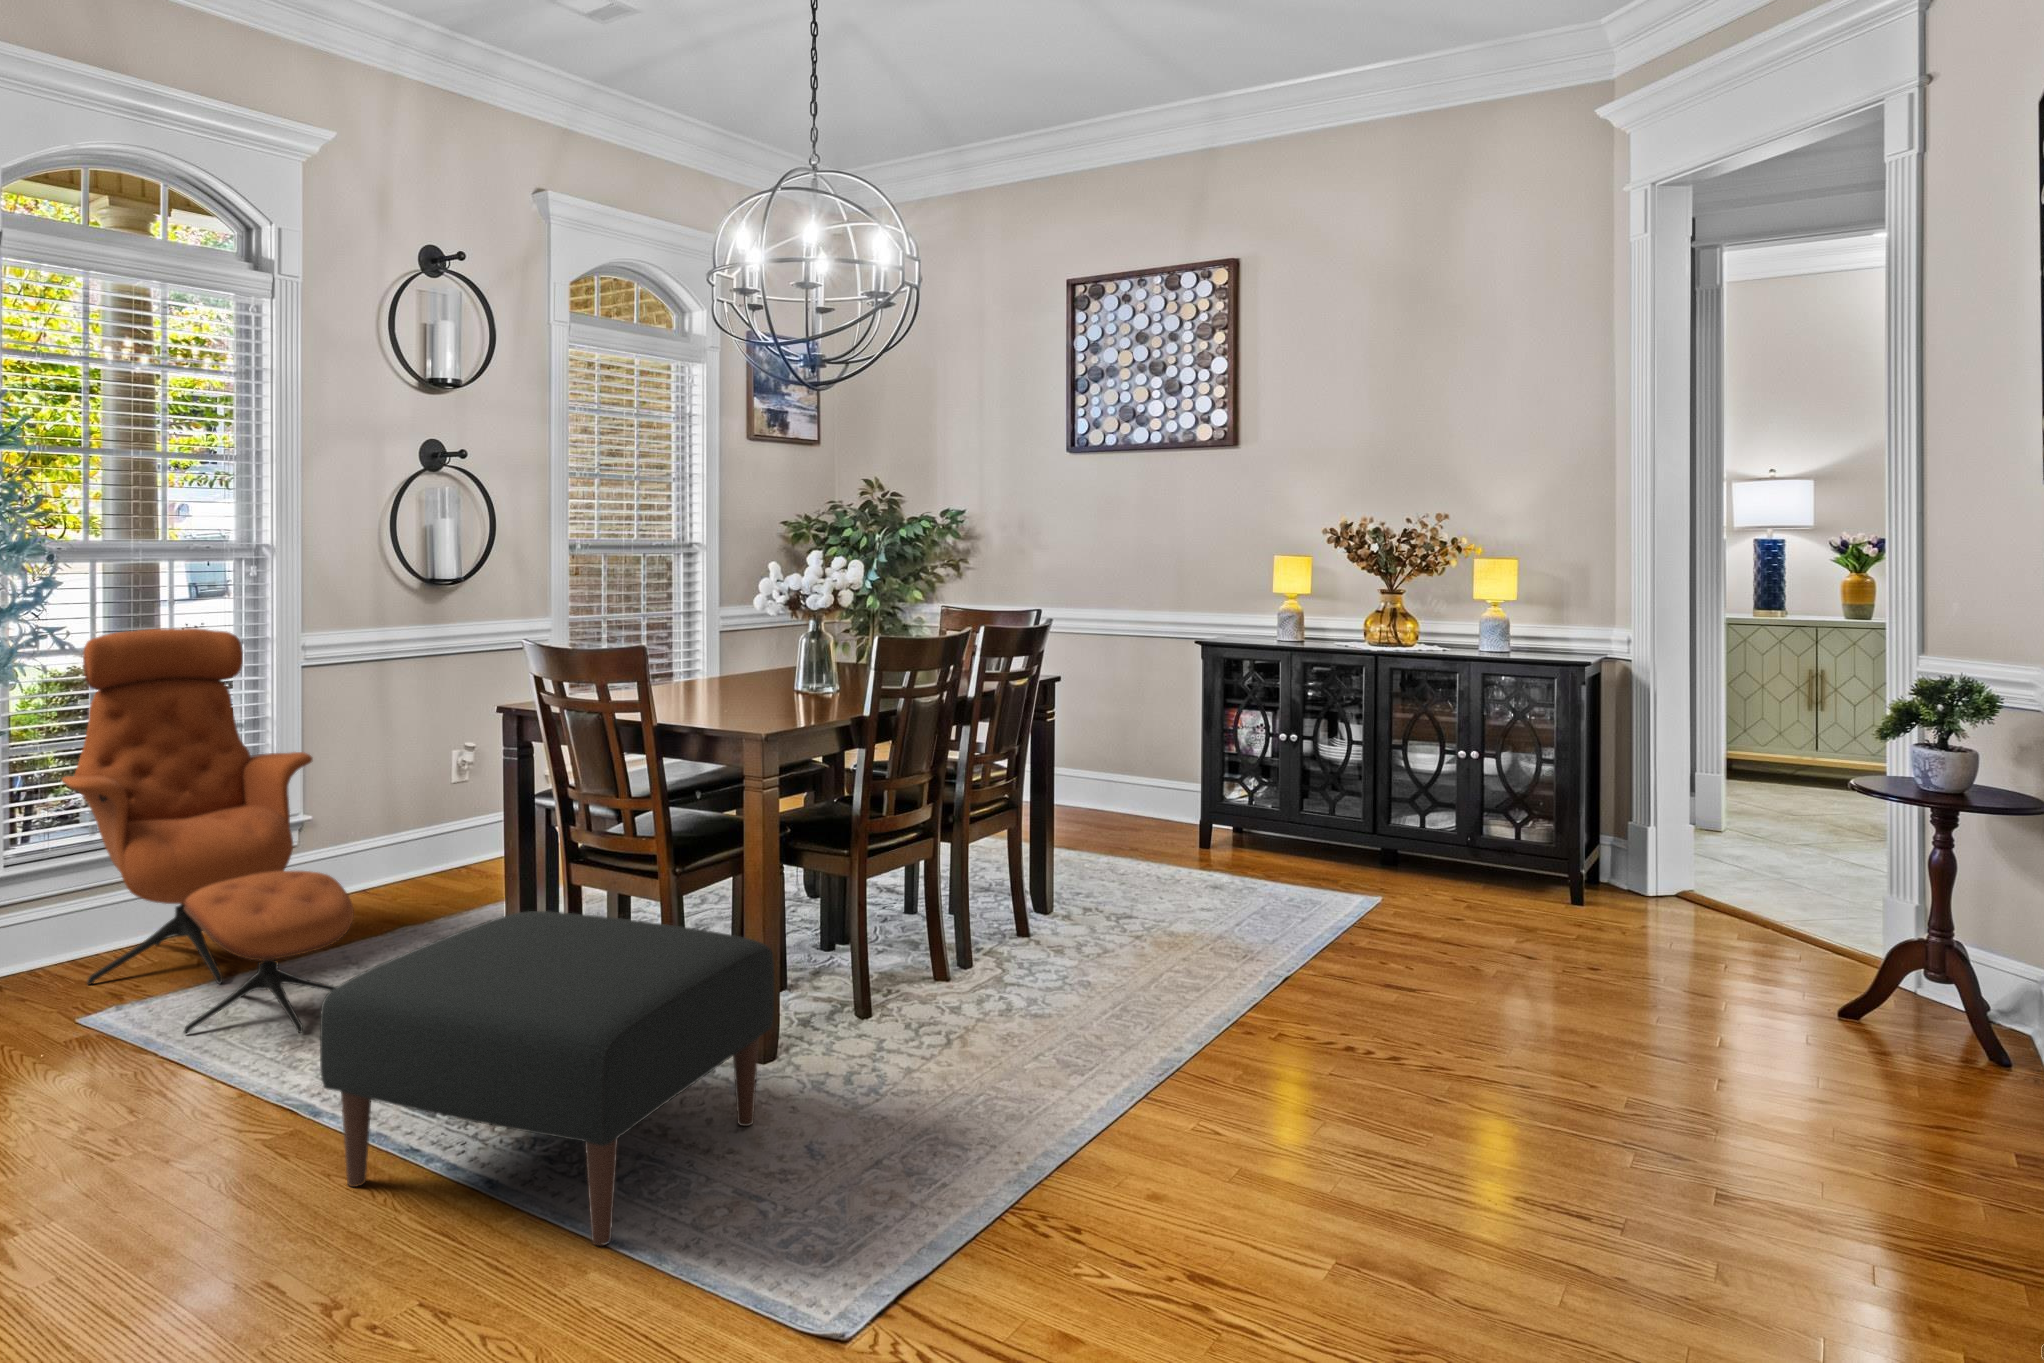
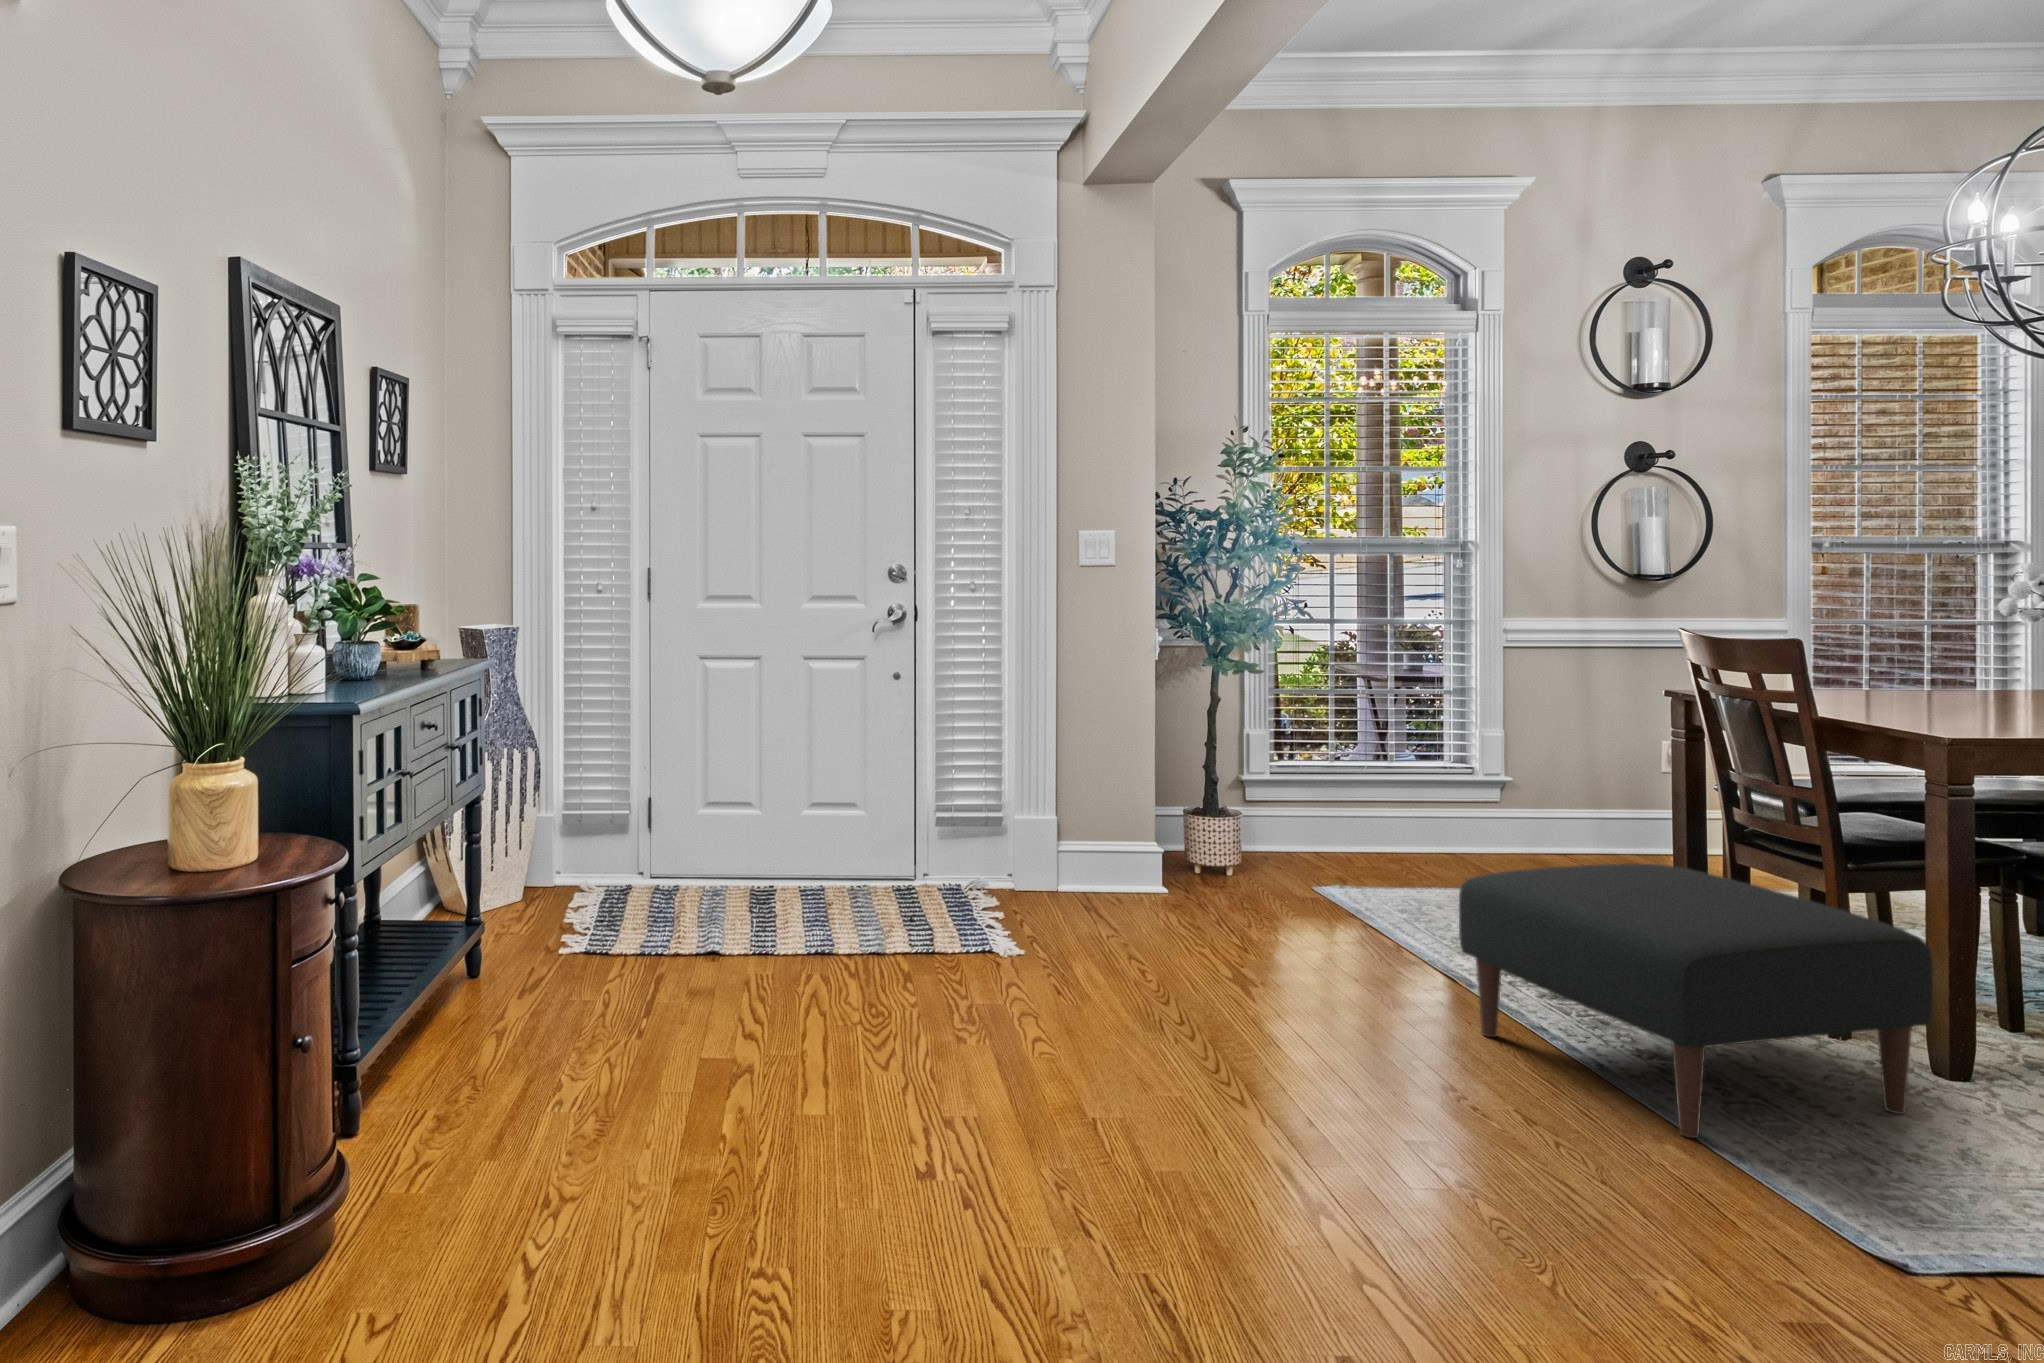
lounge chair: present [62,628,354,1033] -> none [1308,607,1525,935]

